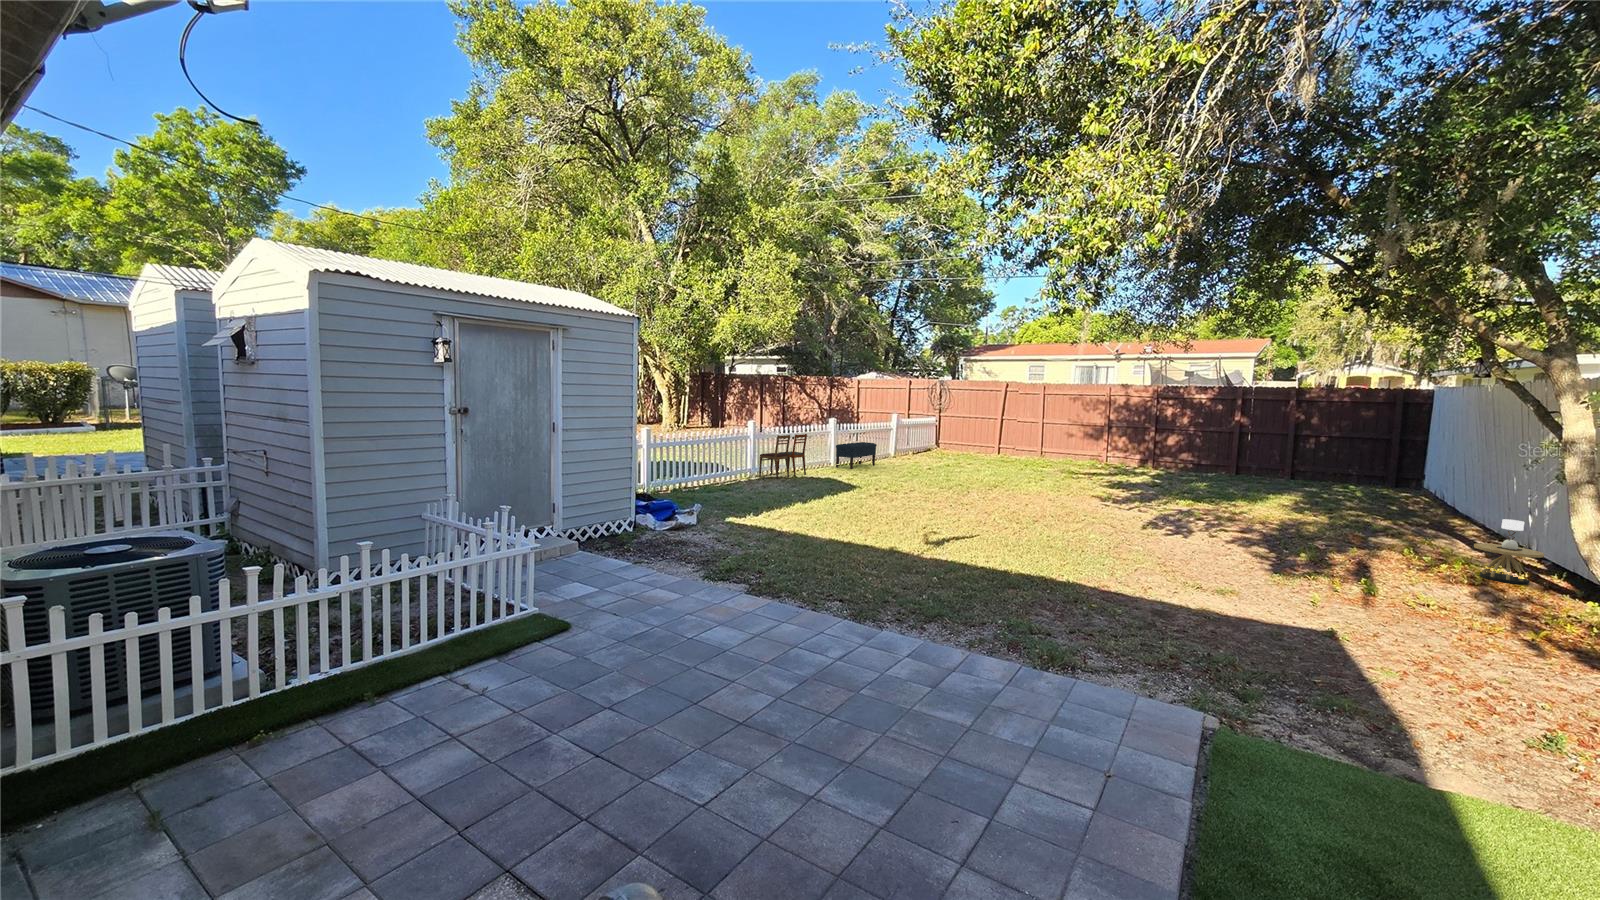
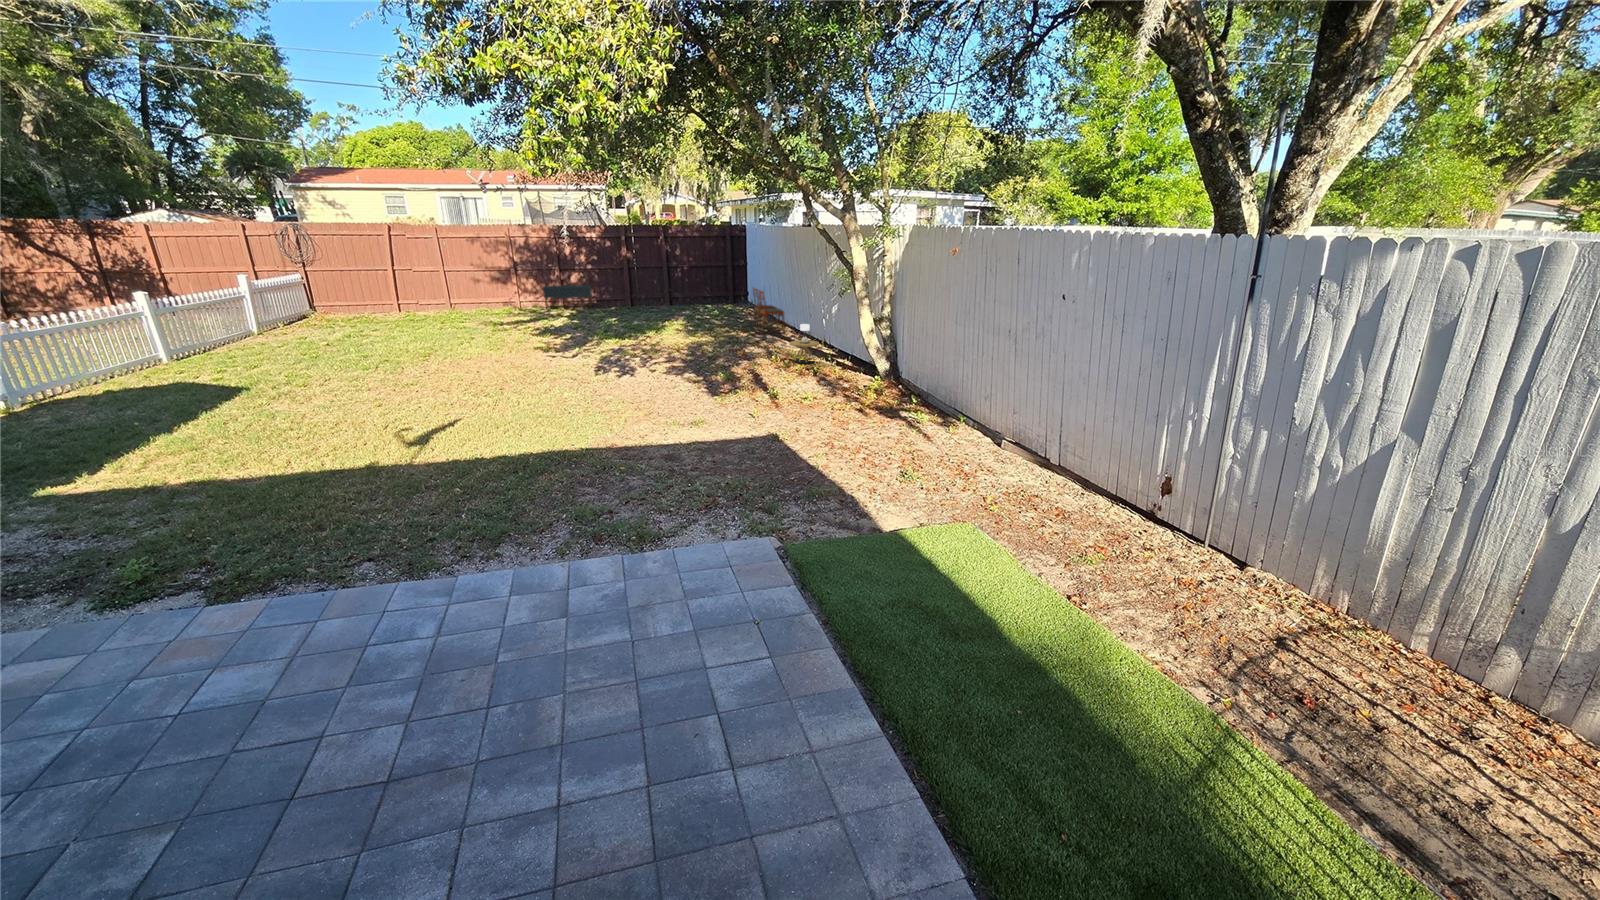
chair: present [759,434,807,479] -> present [753,288,784,329]
bench: present [836,442,877,469] -> present [543,285,592,307]

